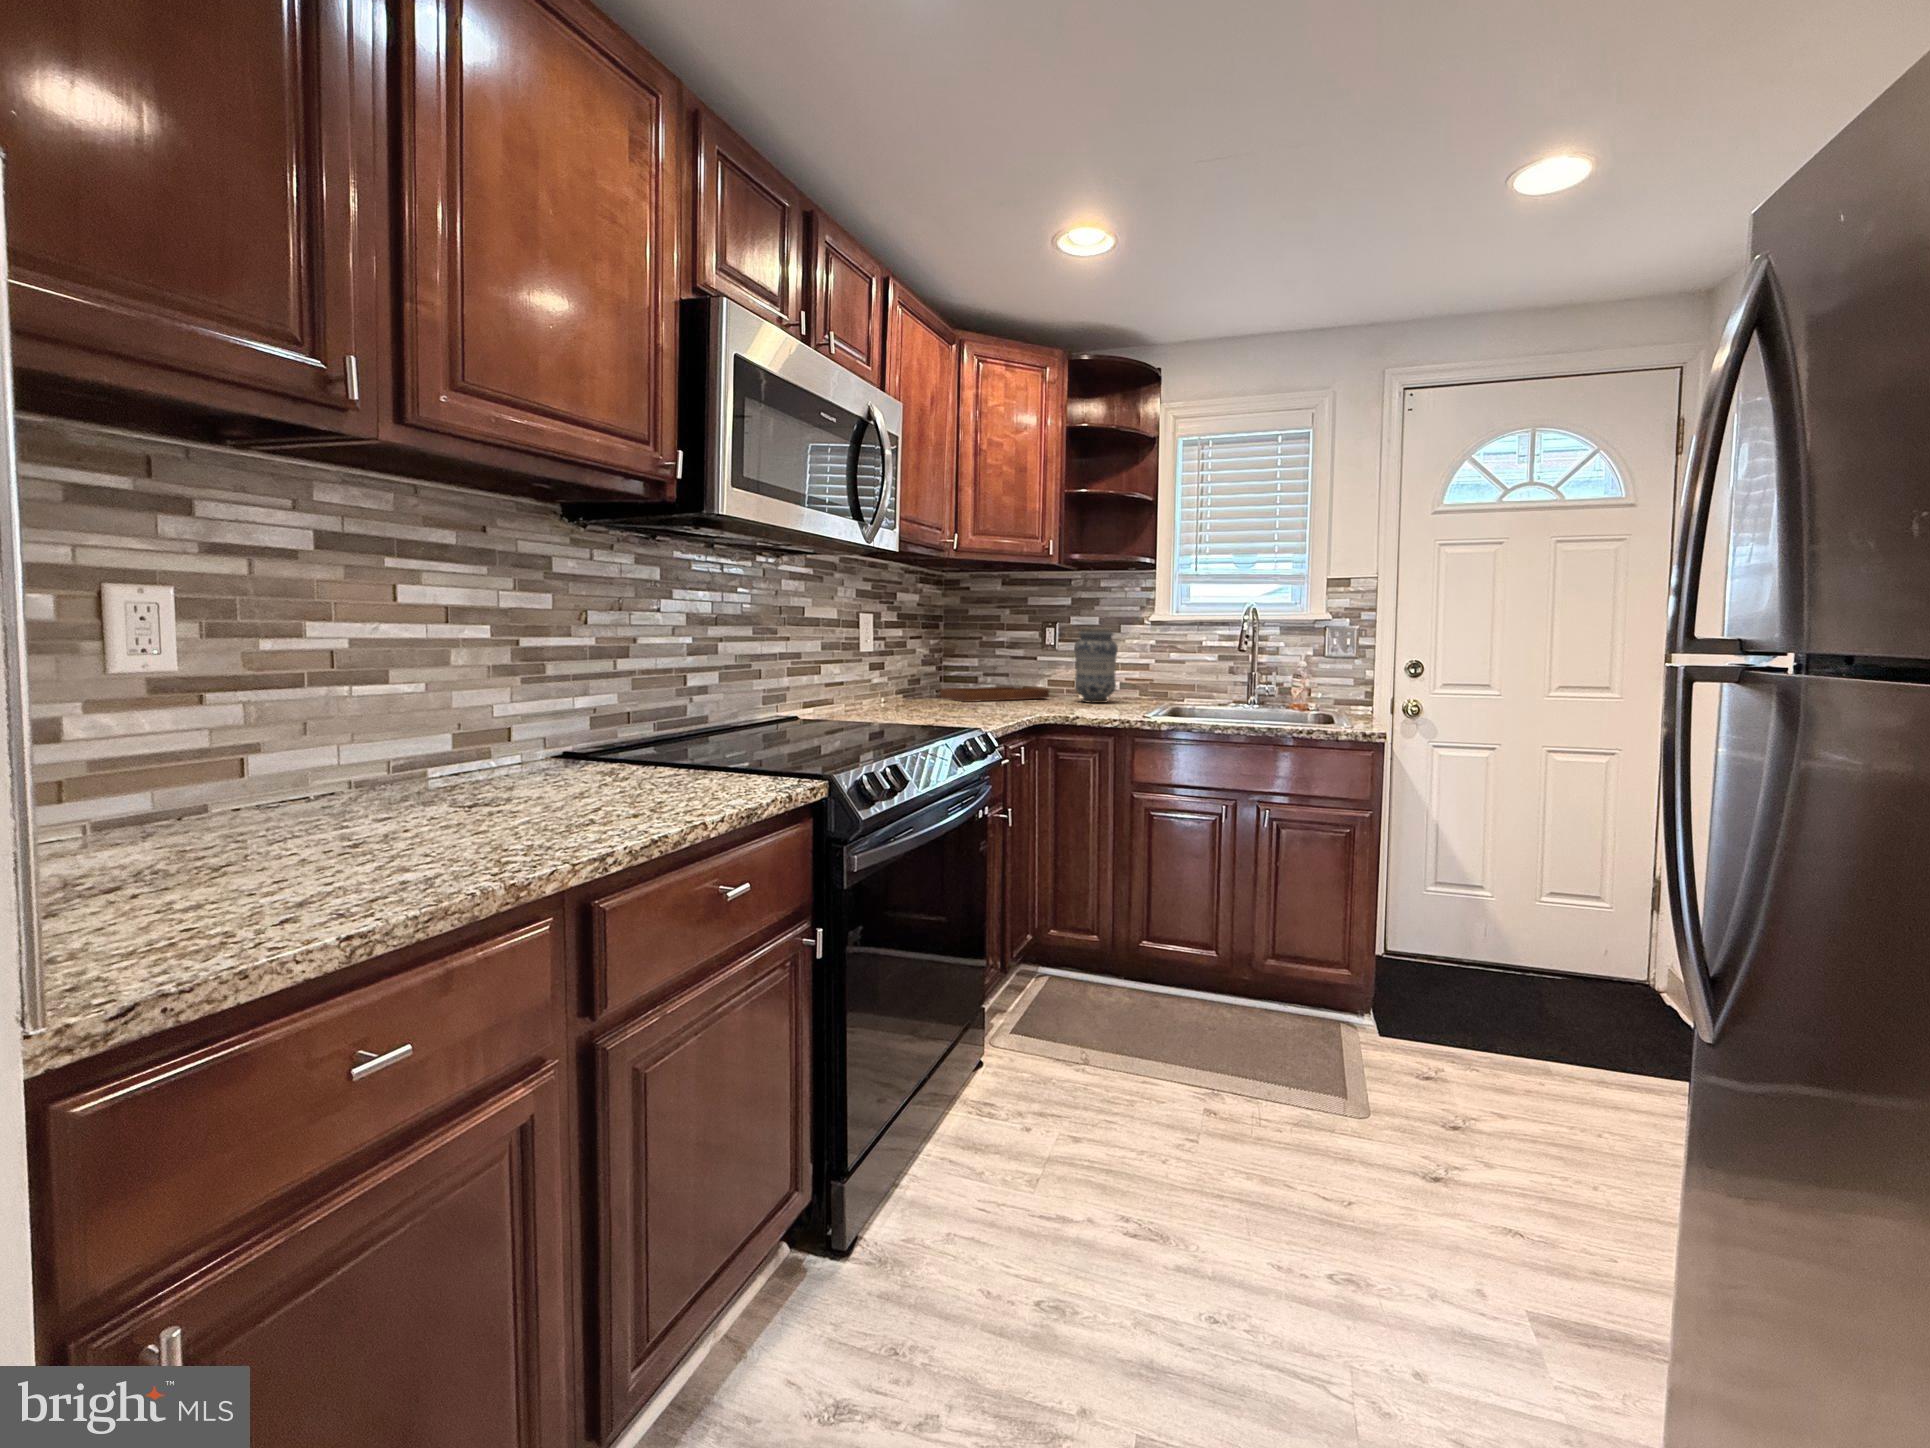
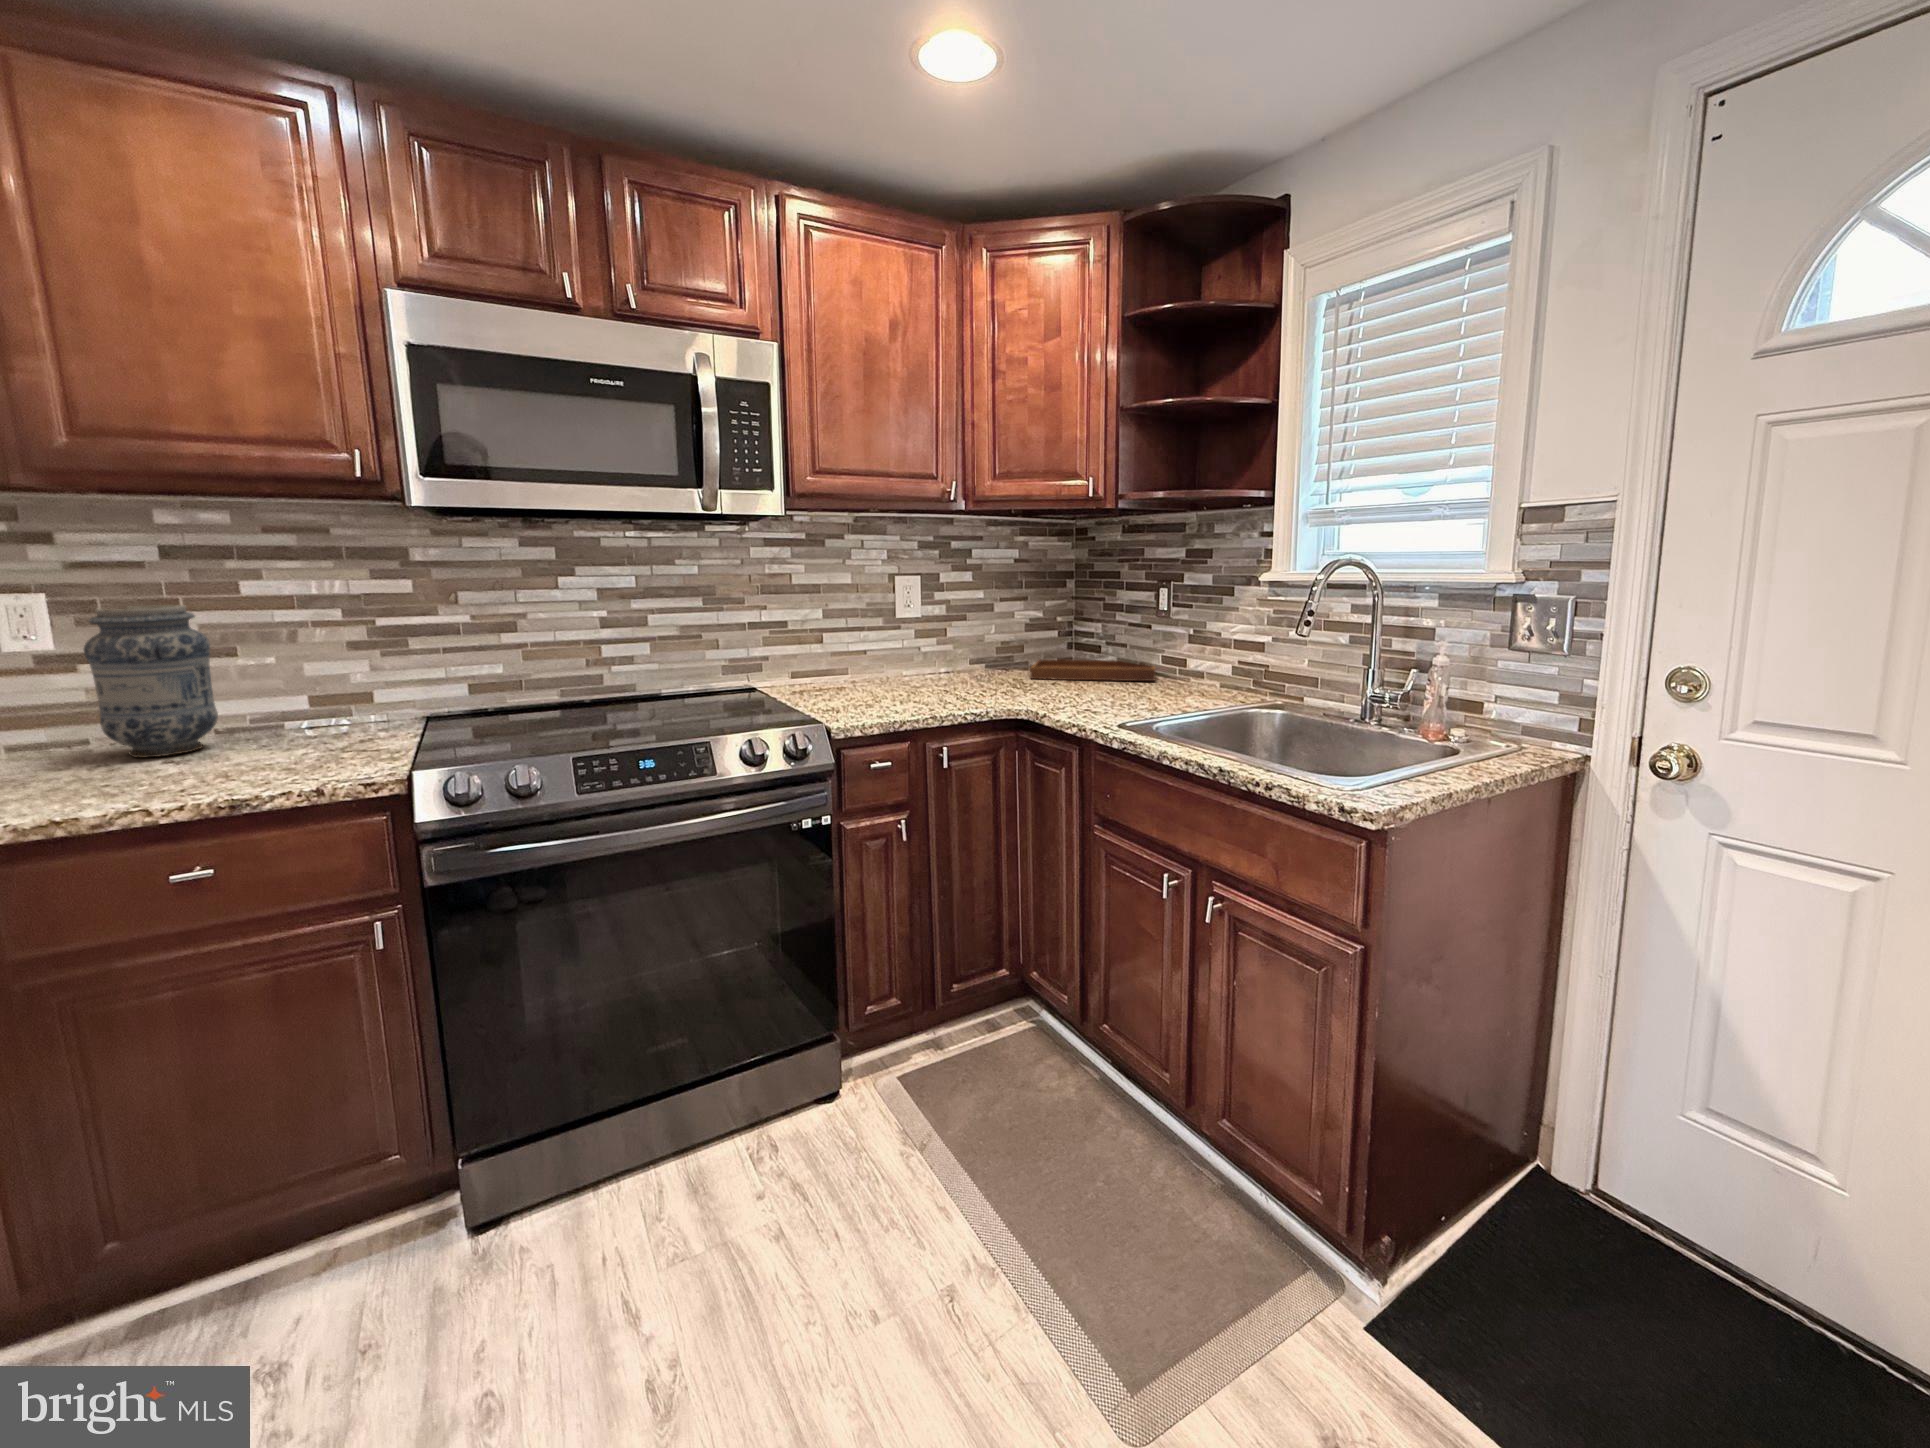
vase: present [1074,628,1118,703] -> present [84,605,218,758]

